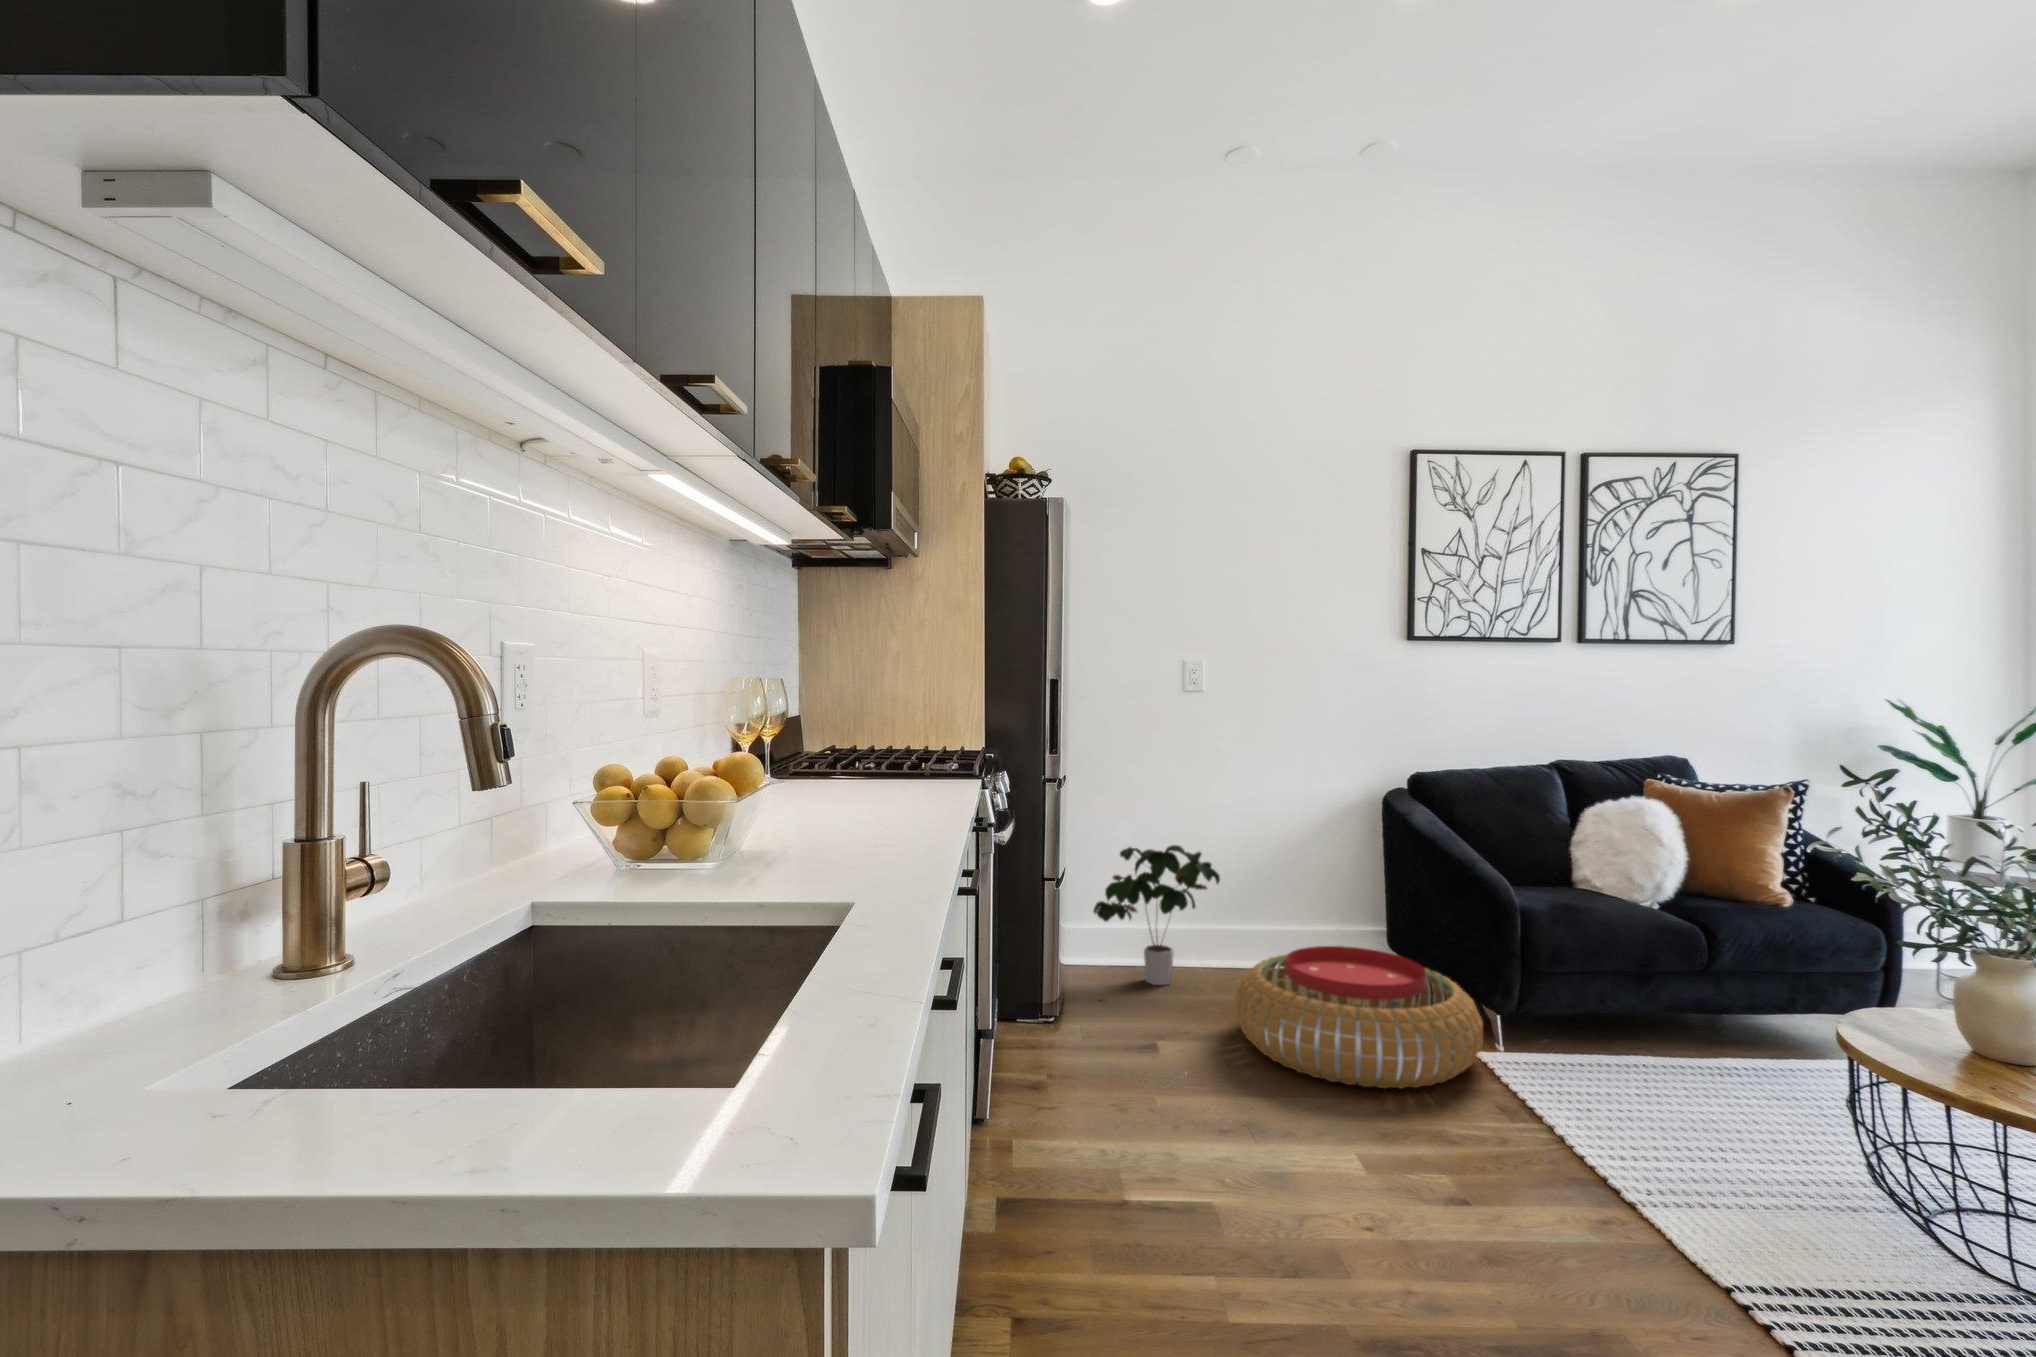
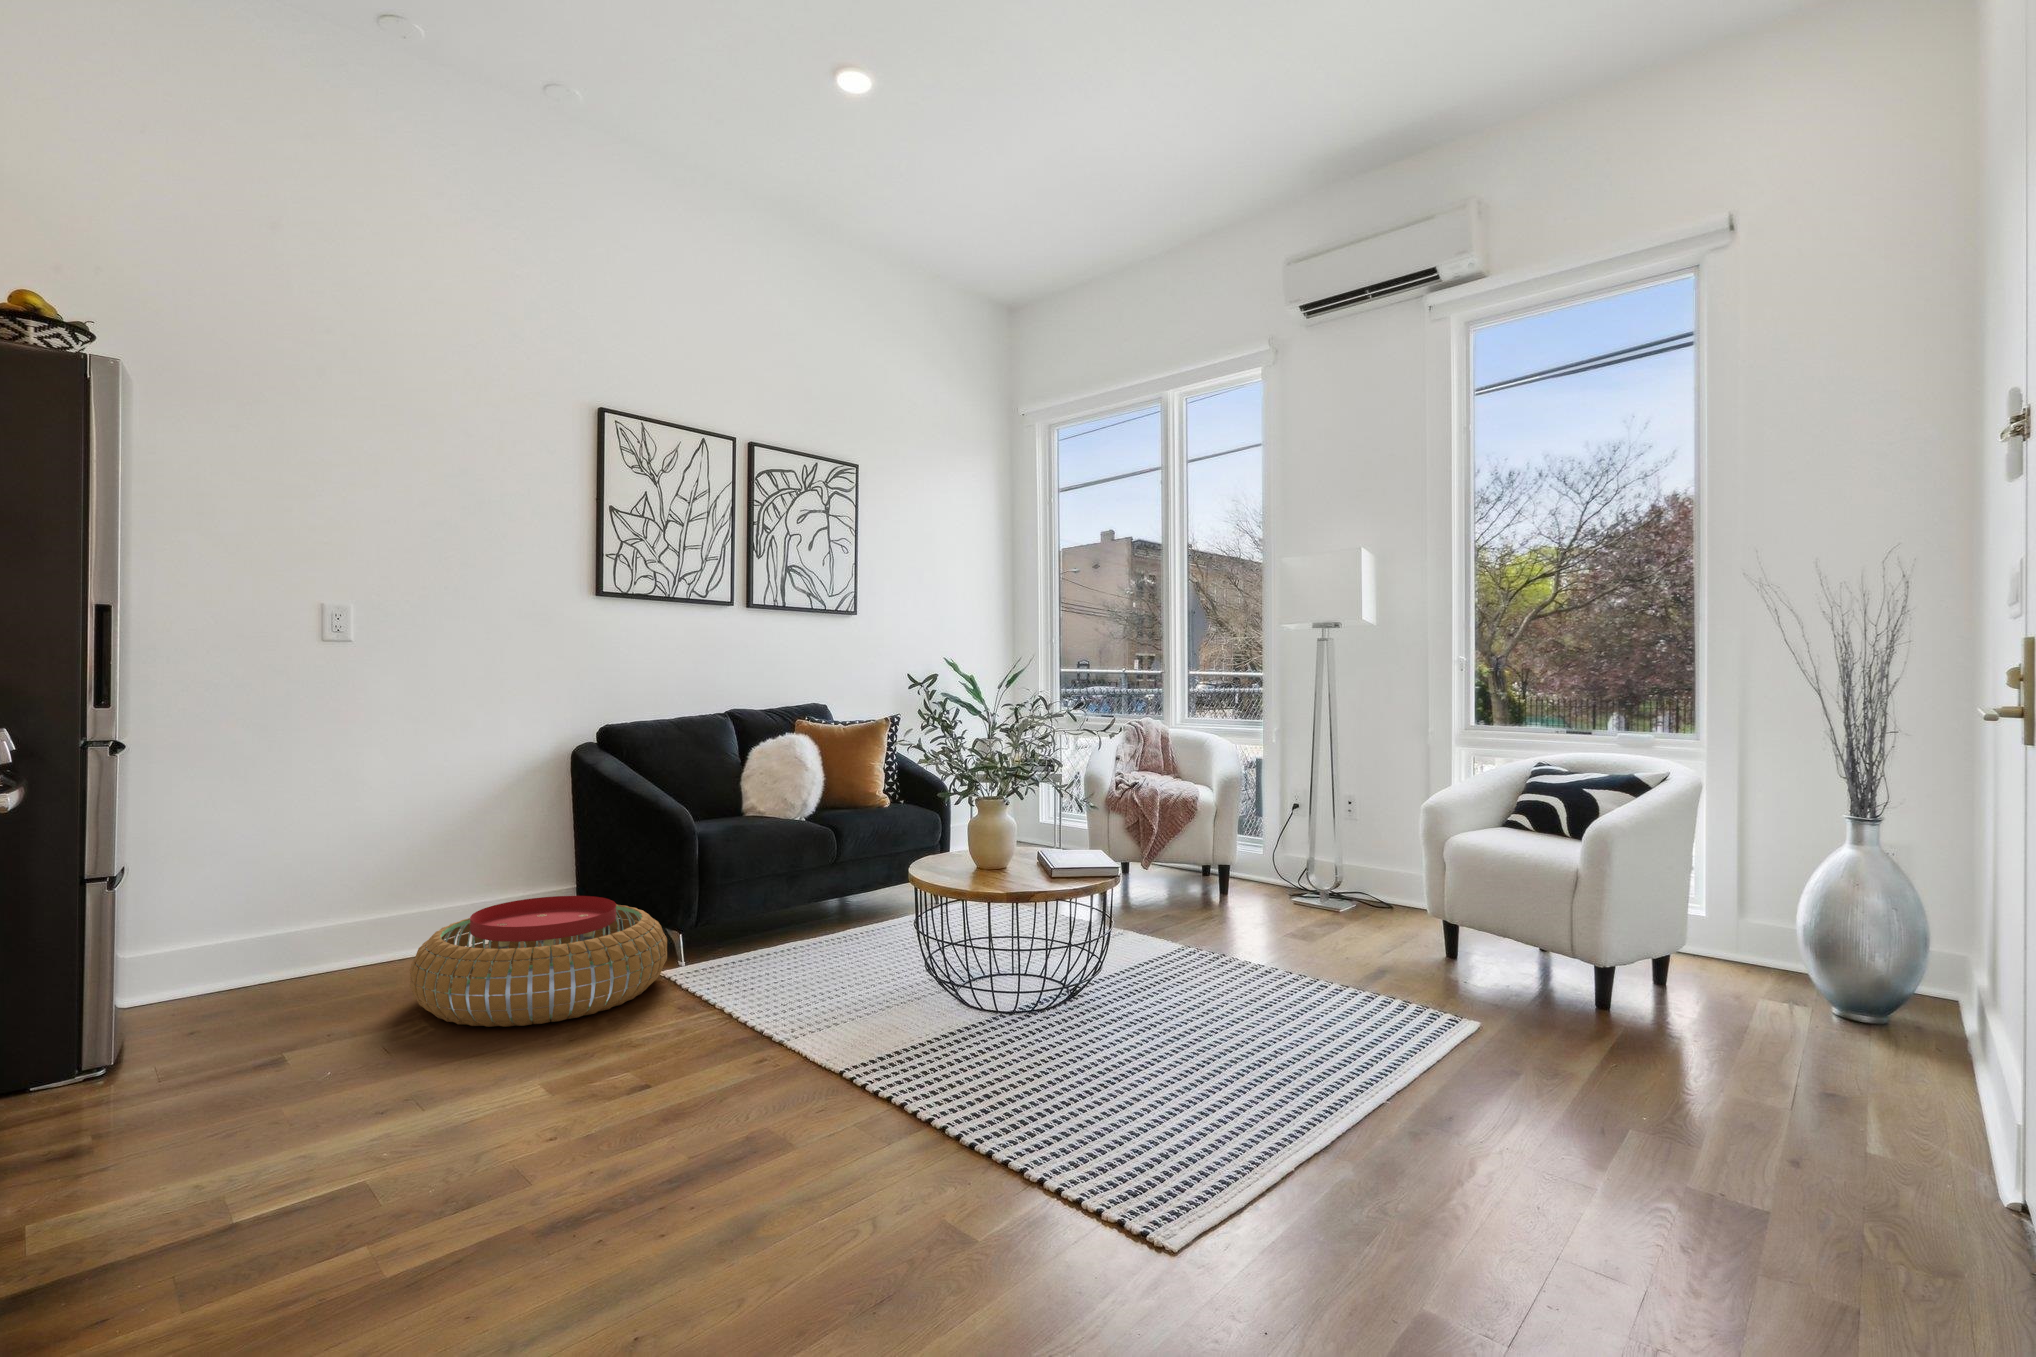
potted plant: present [1094,845,1220,985] -> none [201,822,385,990]

